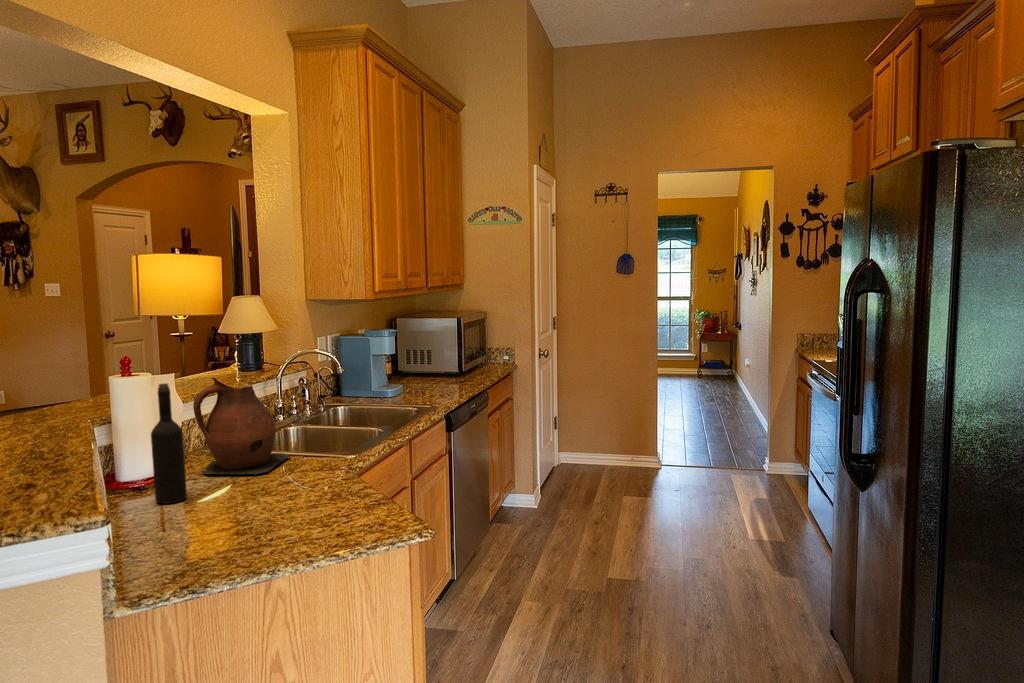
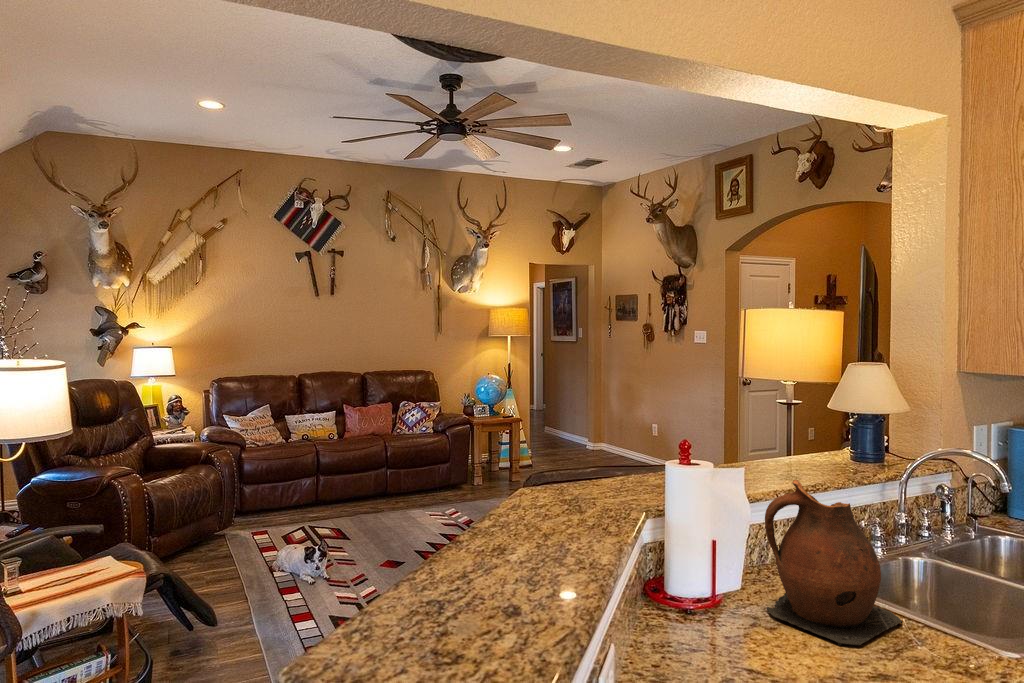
wine bottle: present [151,383,187,504] -> none [692,489,734,657]

